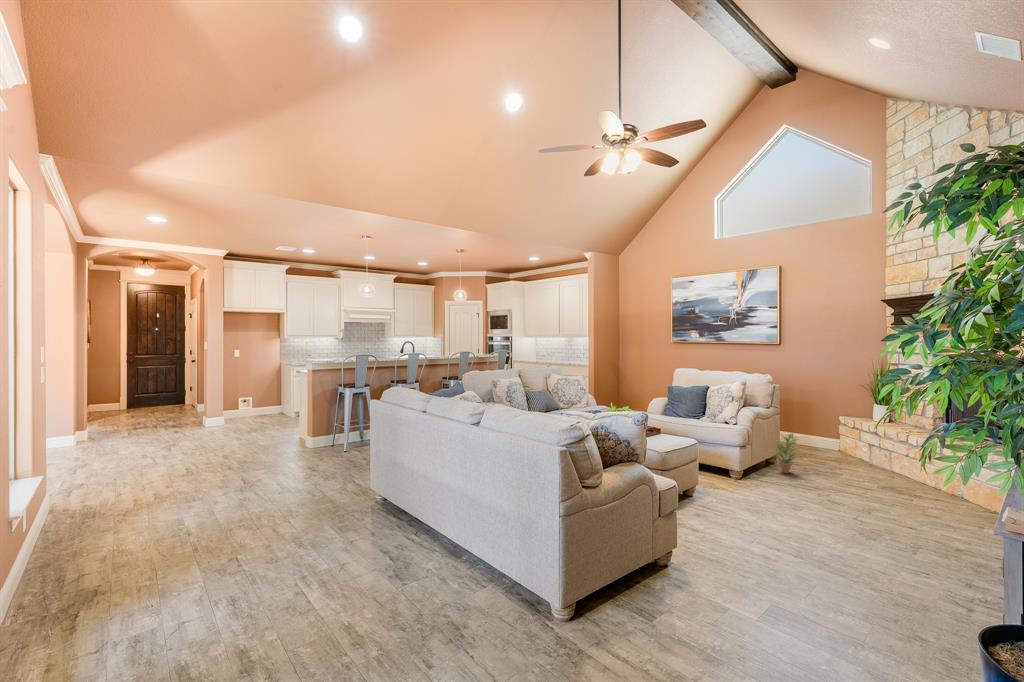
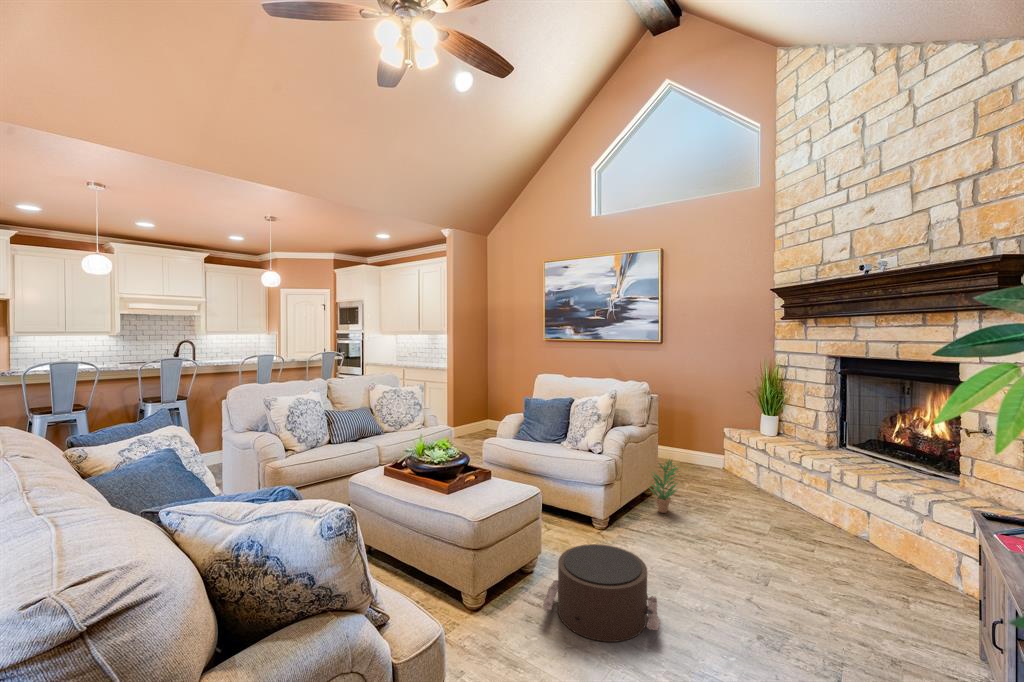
pouf: none [708,477,790,528] -> present [543,544,660,642]

